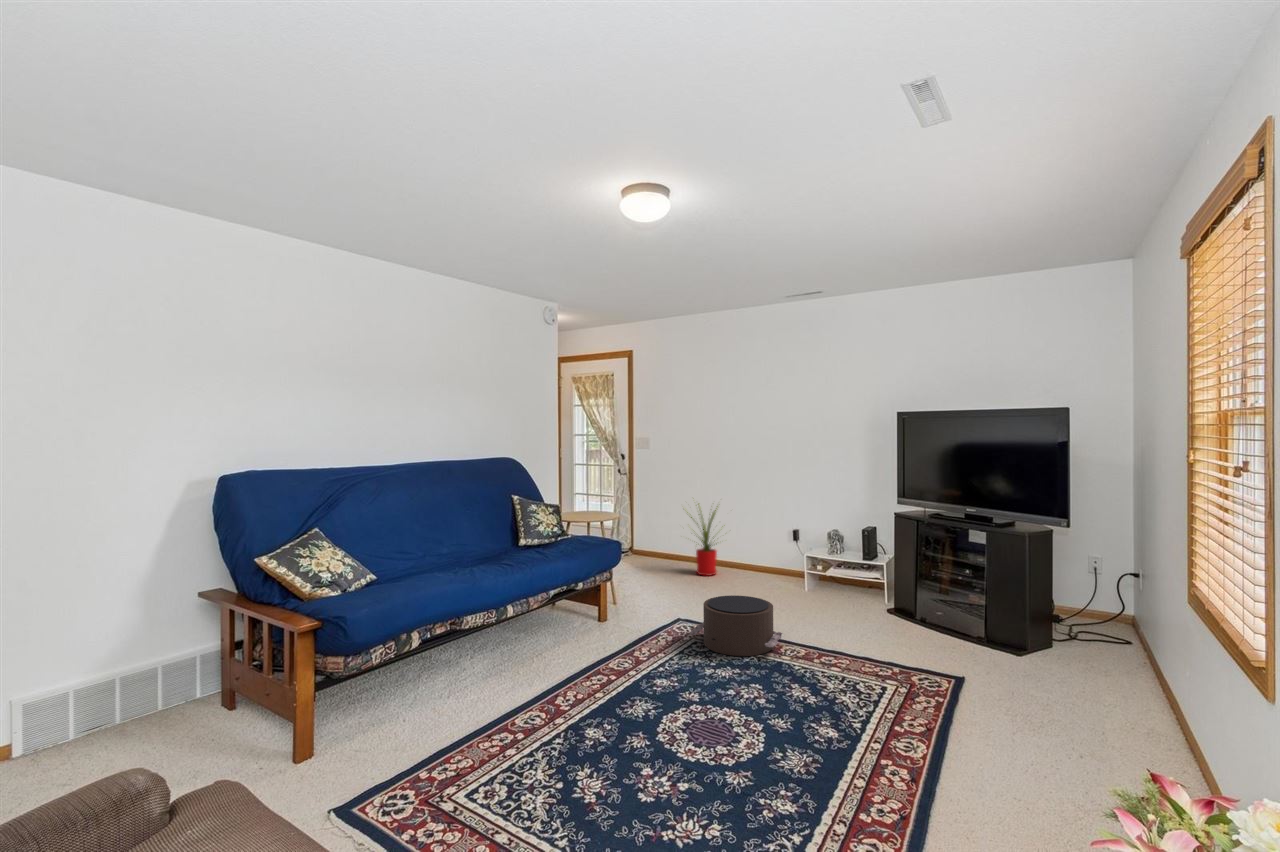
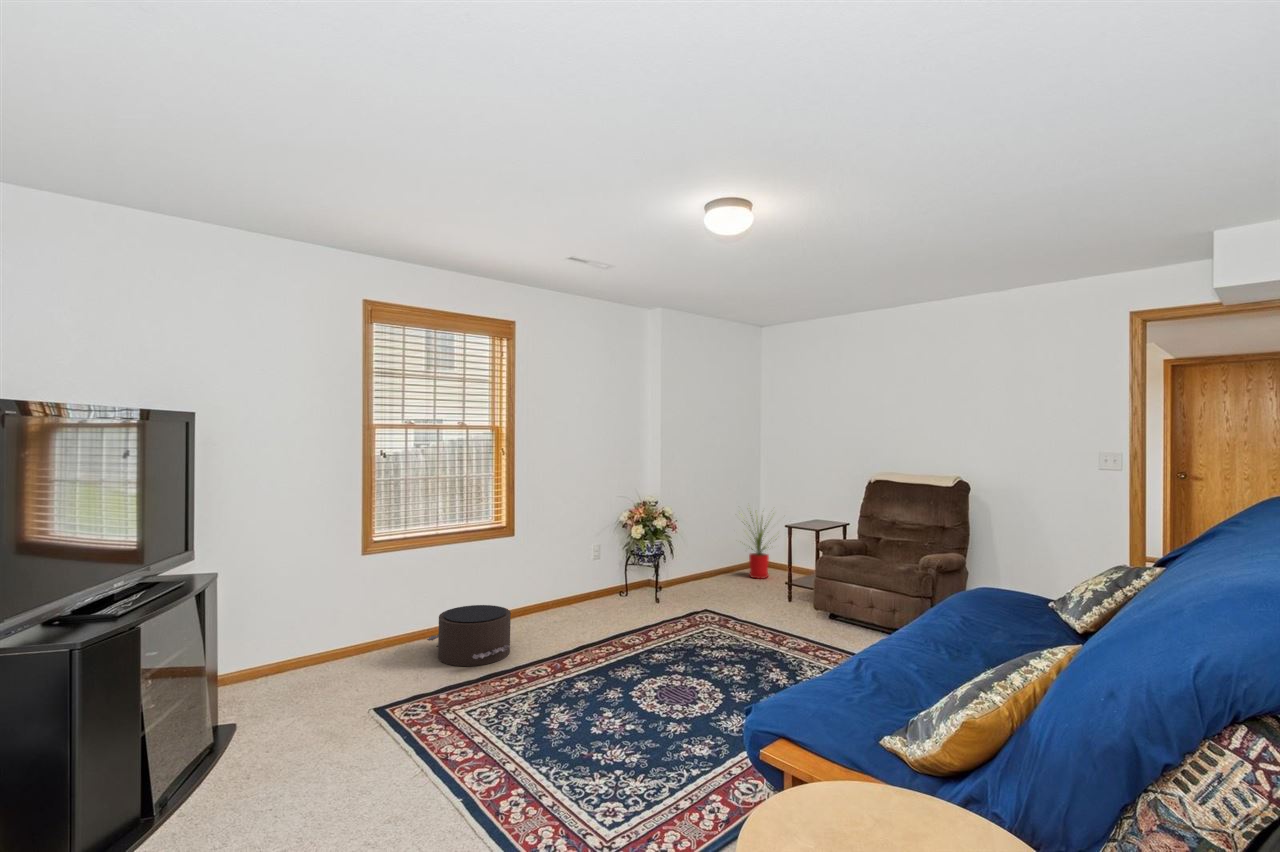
pouf: present [690,595,782,656] -> present [427,605,511,666]

